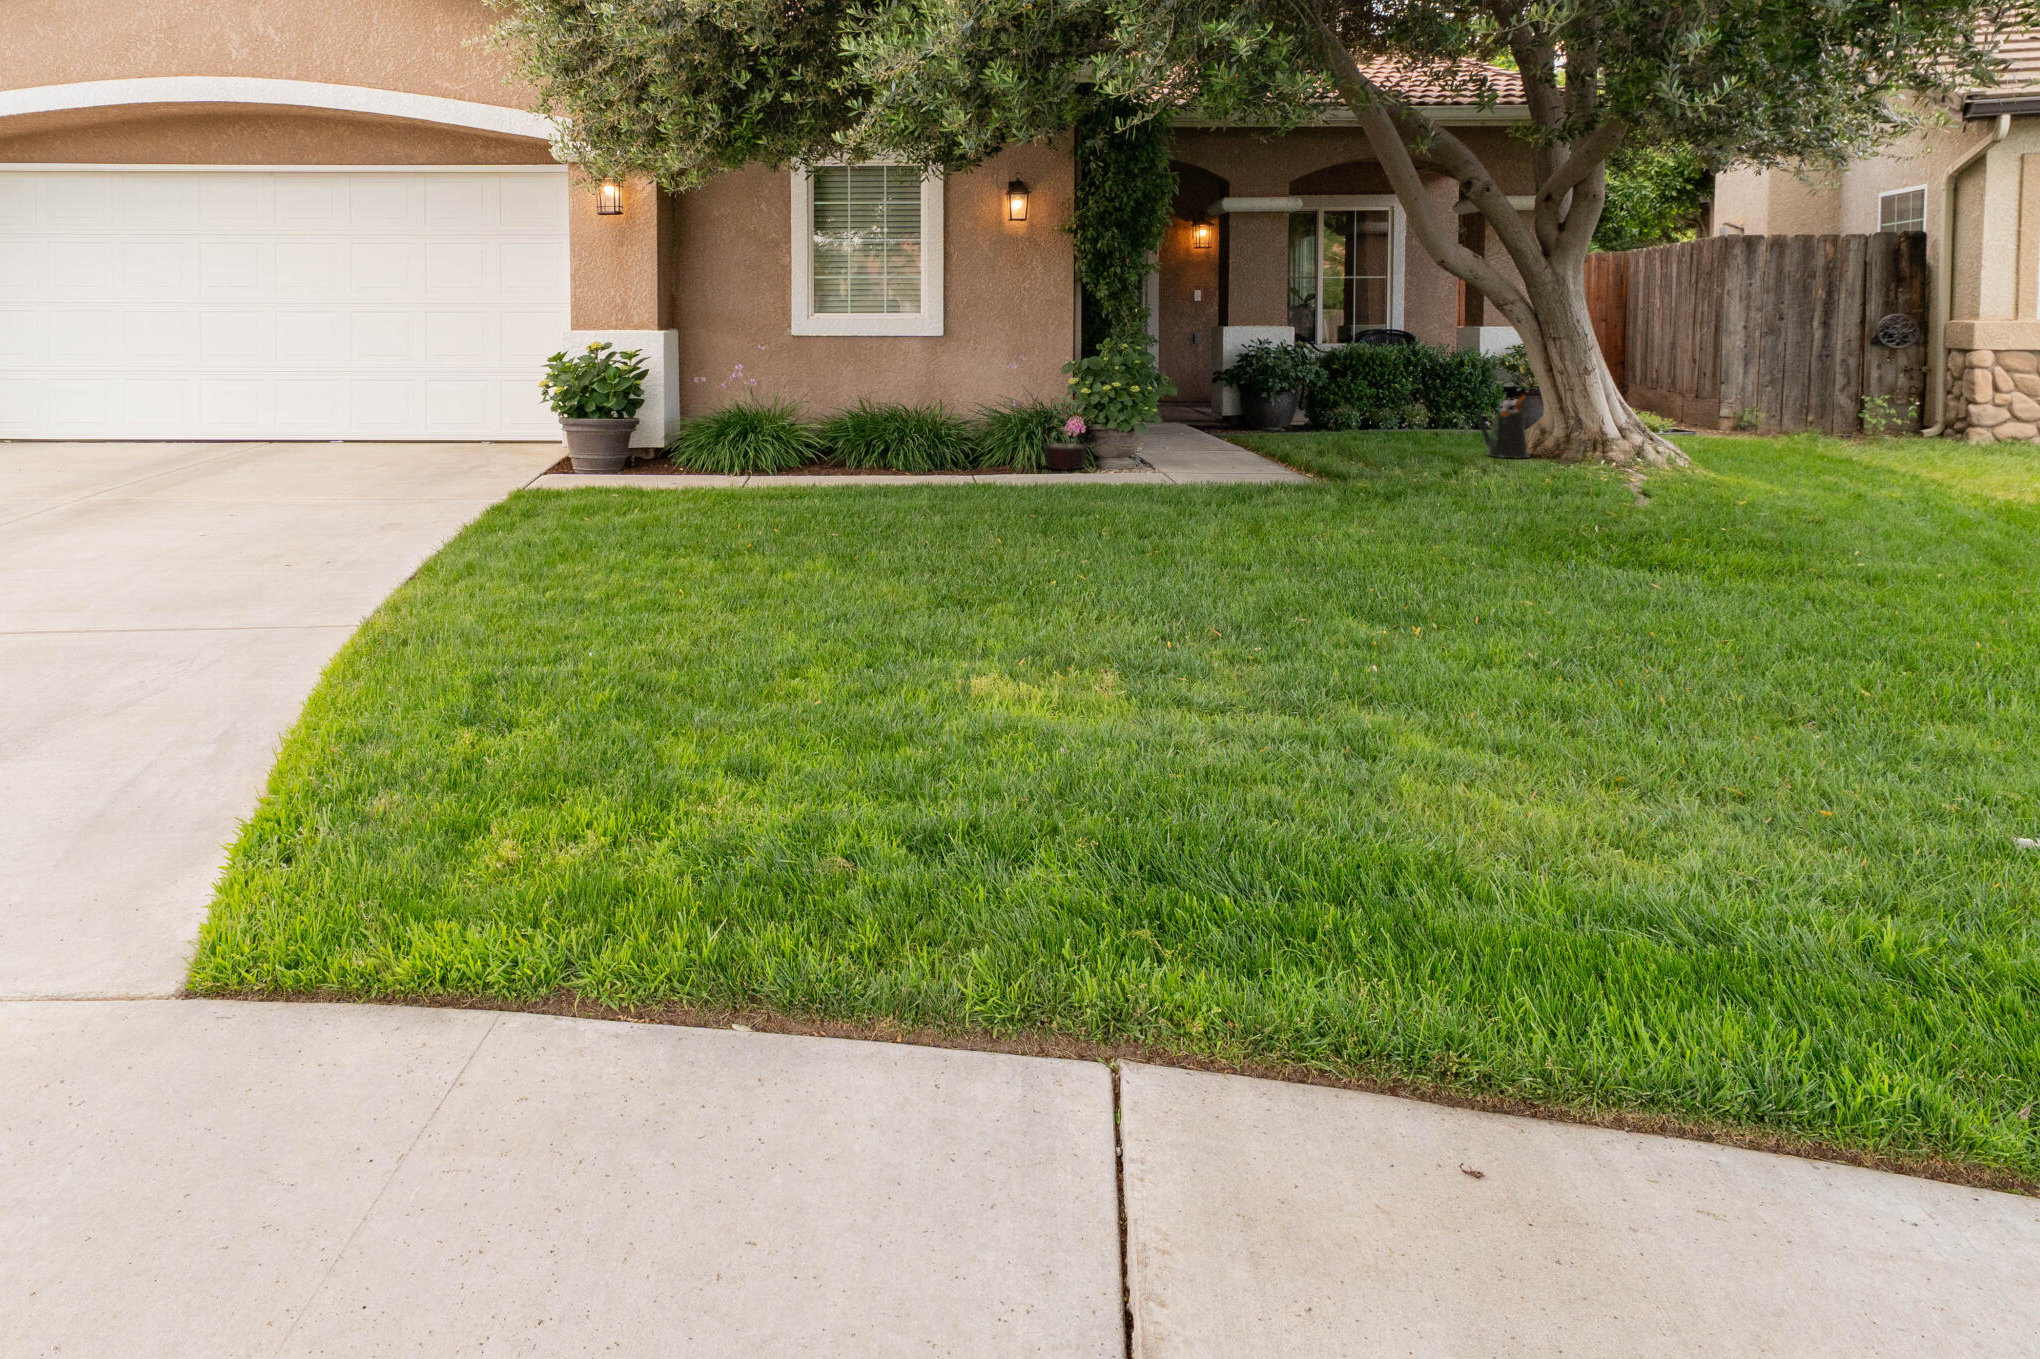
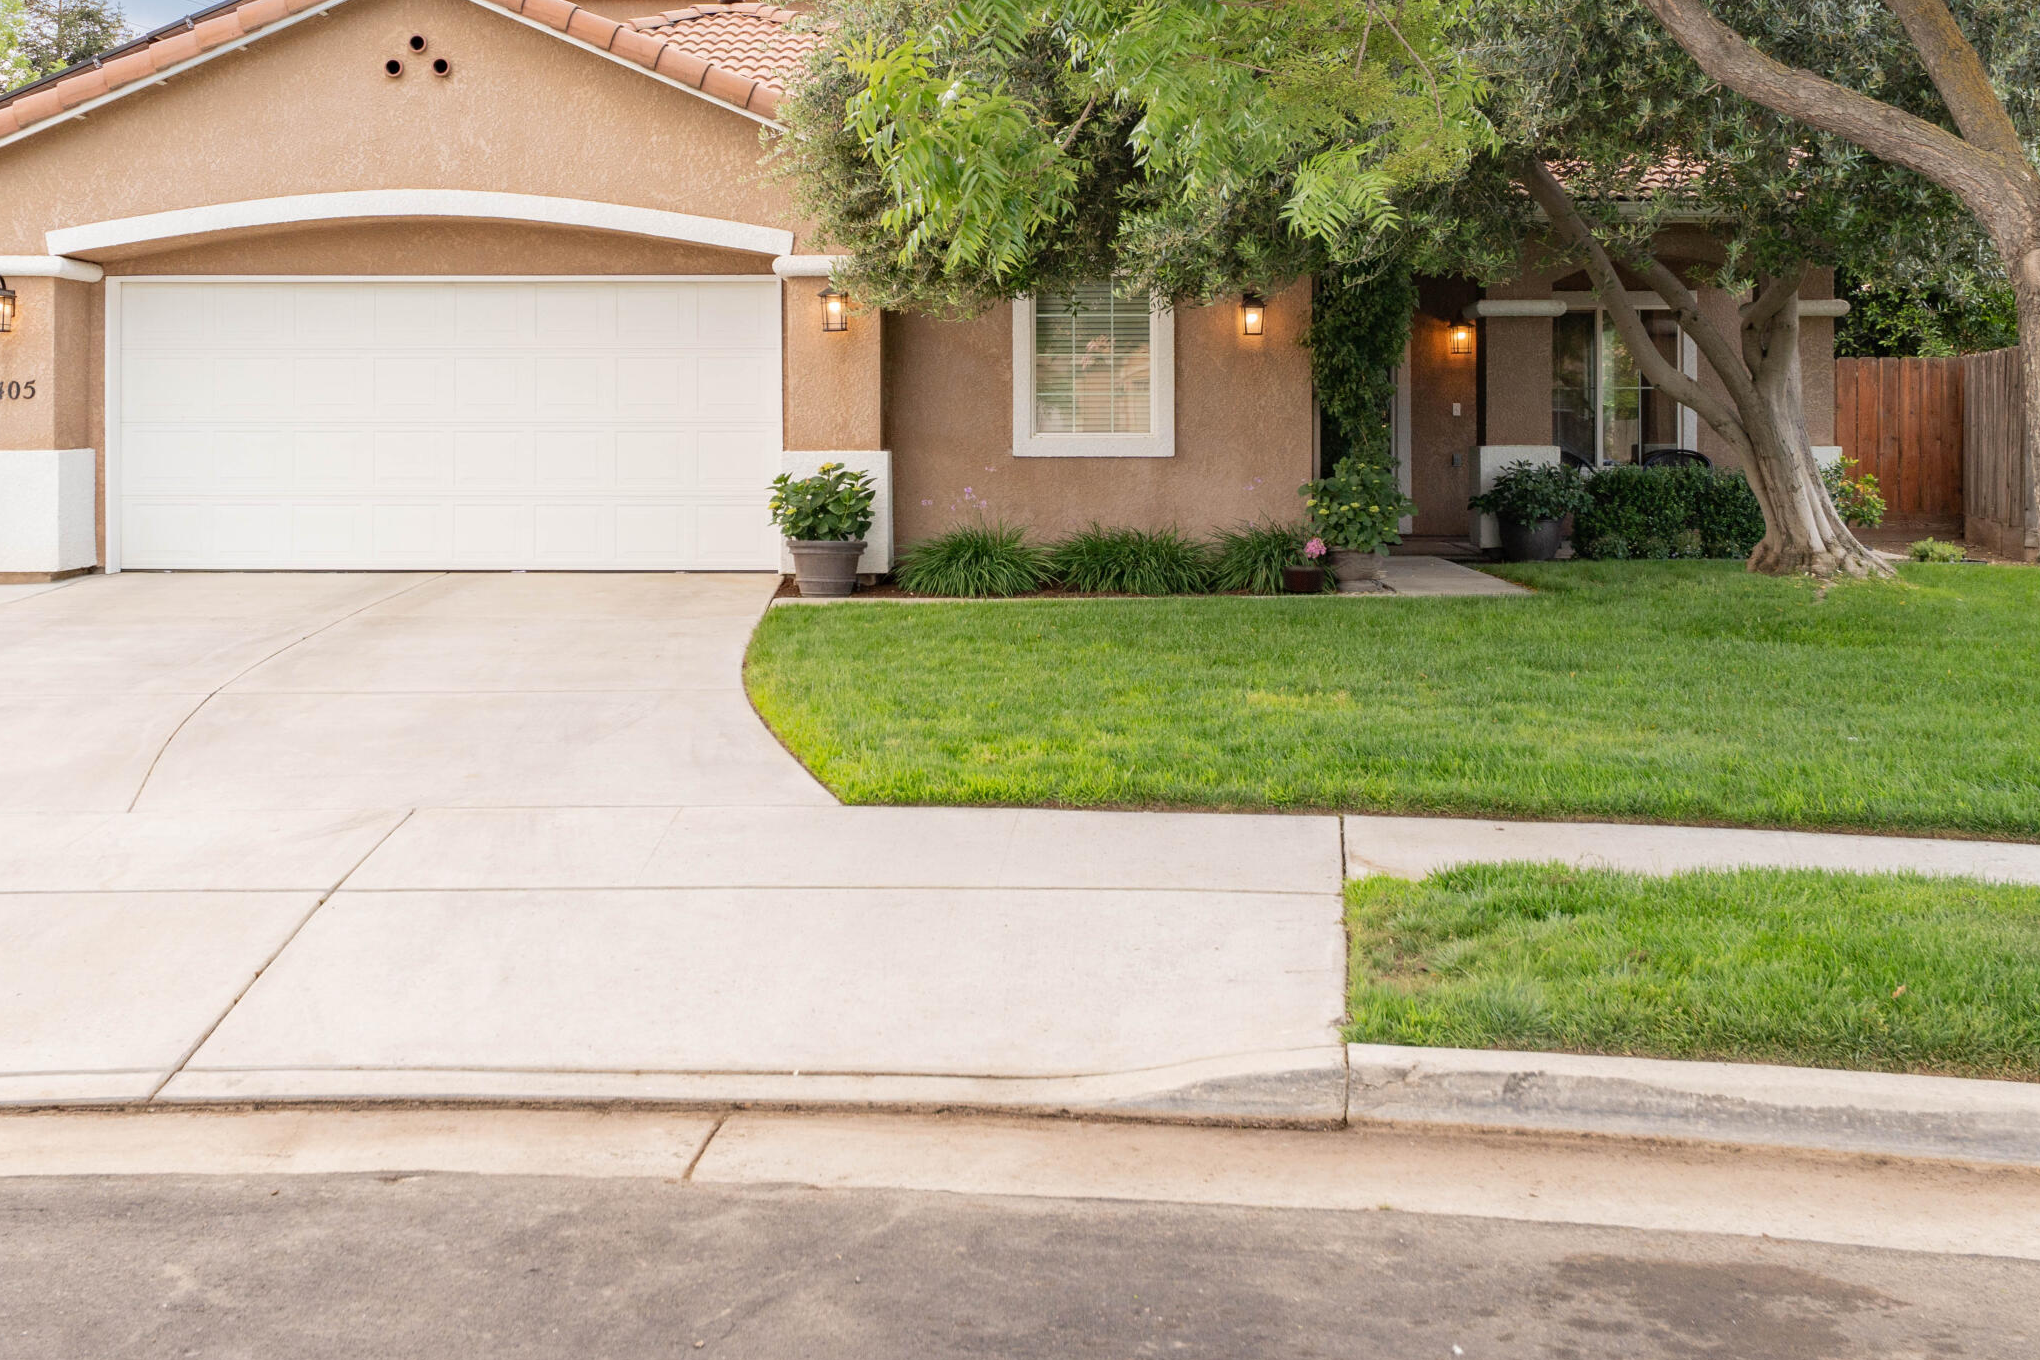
watering can: present [1477,397,1535,458] -> none [1722,516,1781,582]

